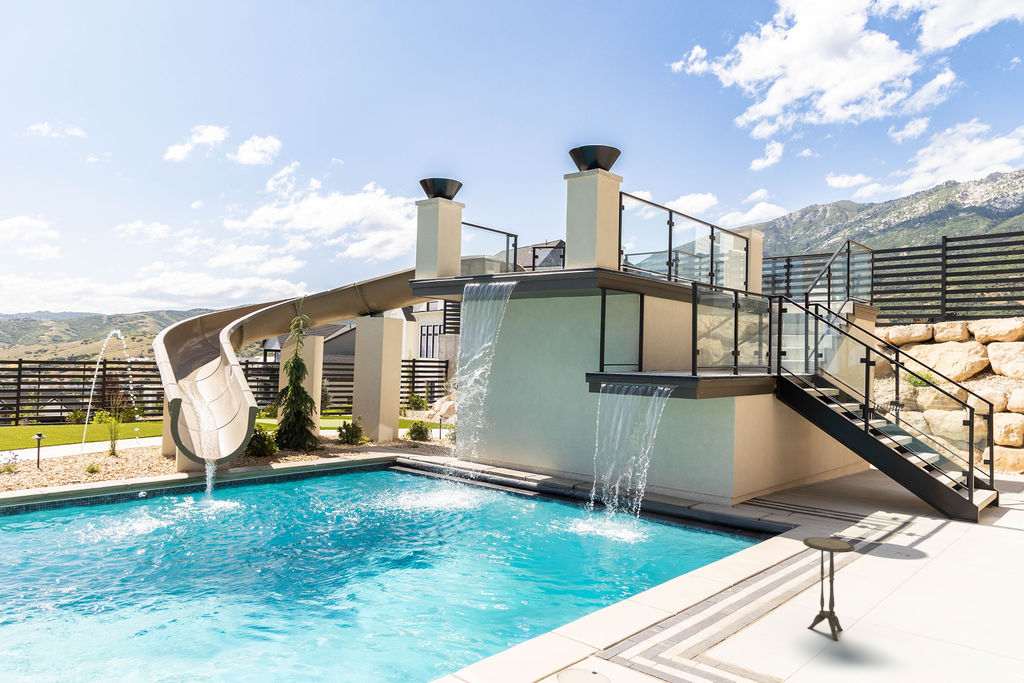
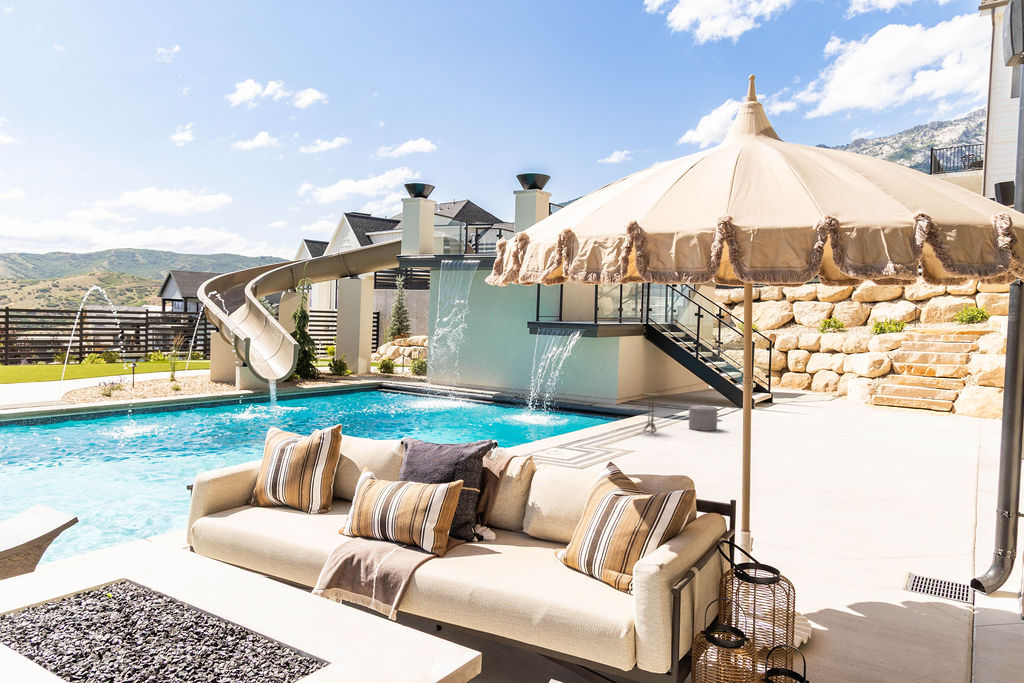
ottoman: none [913,561,990,633] -> present [689,405,717,431]

